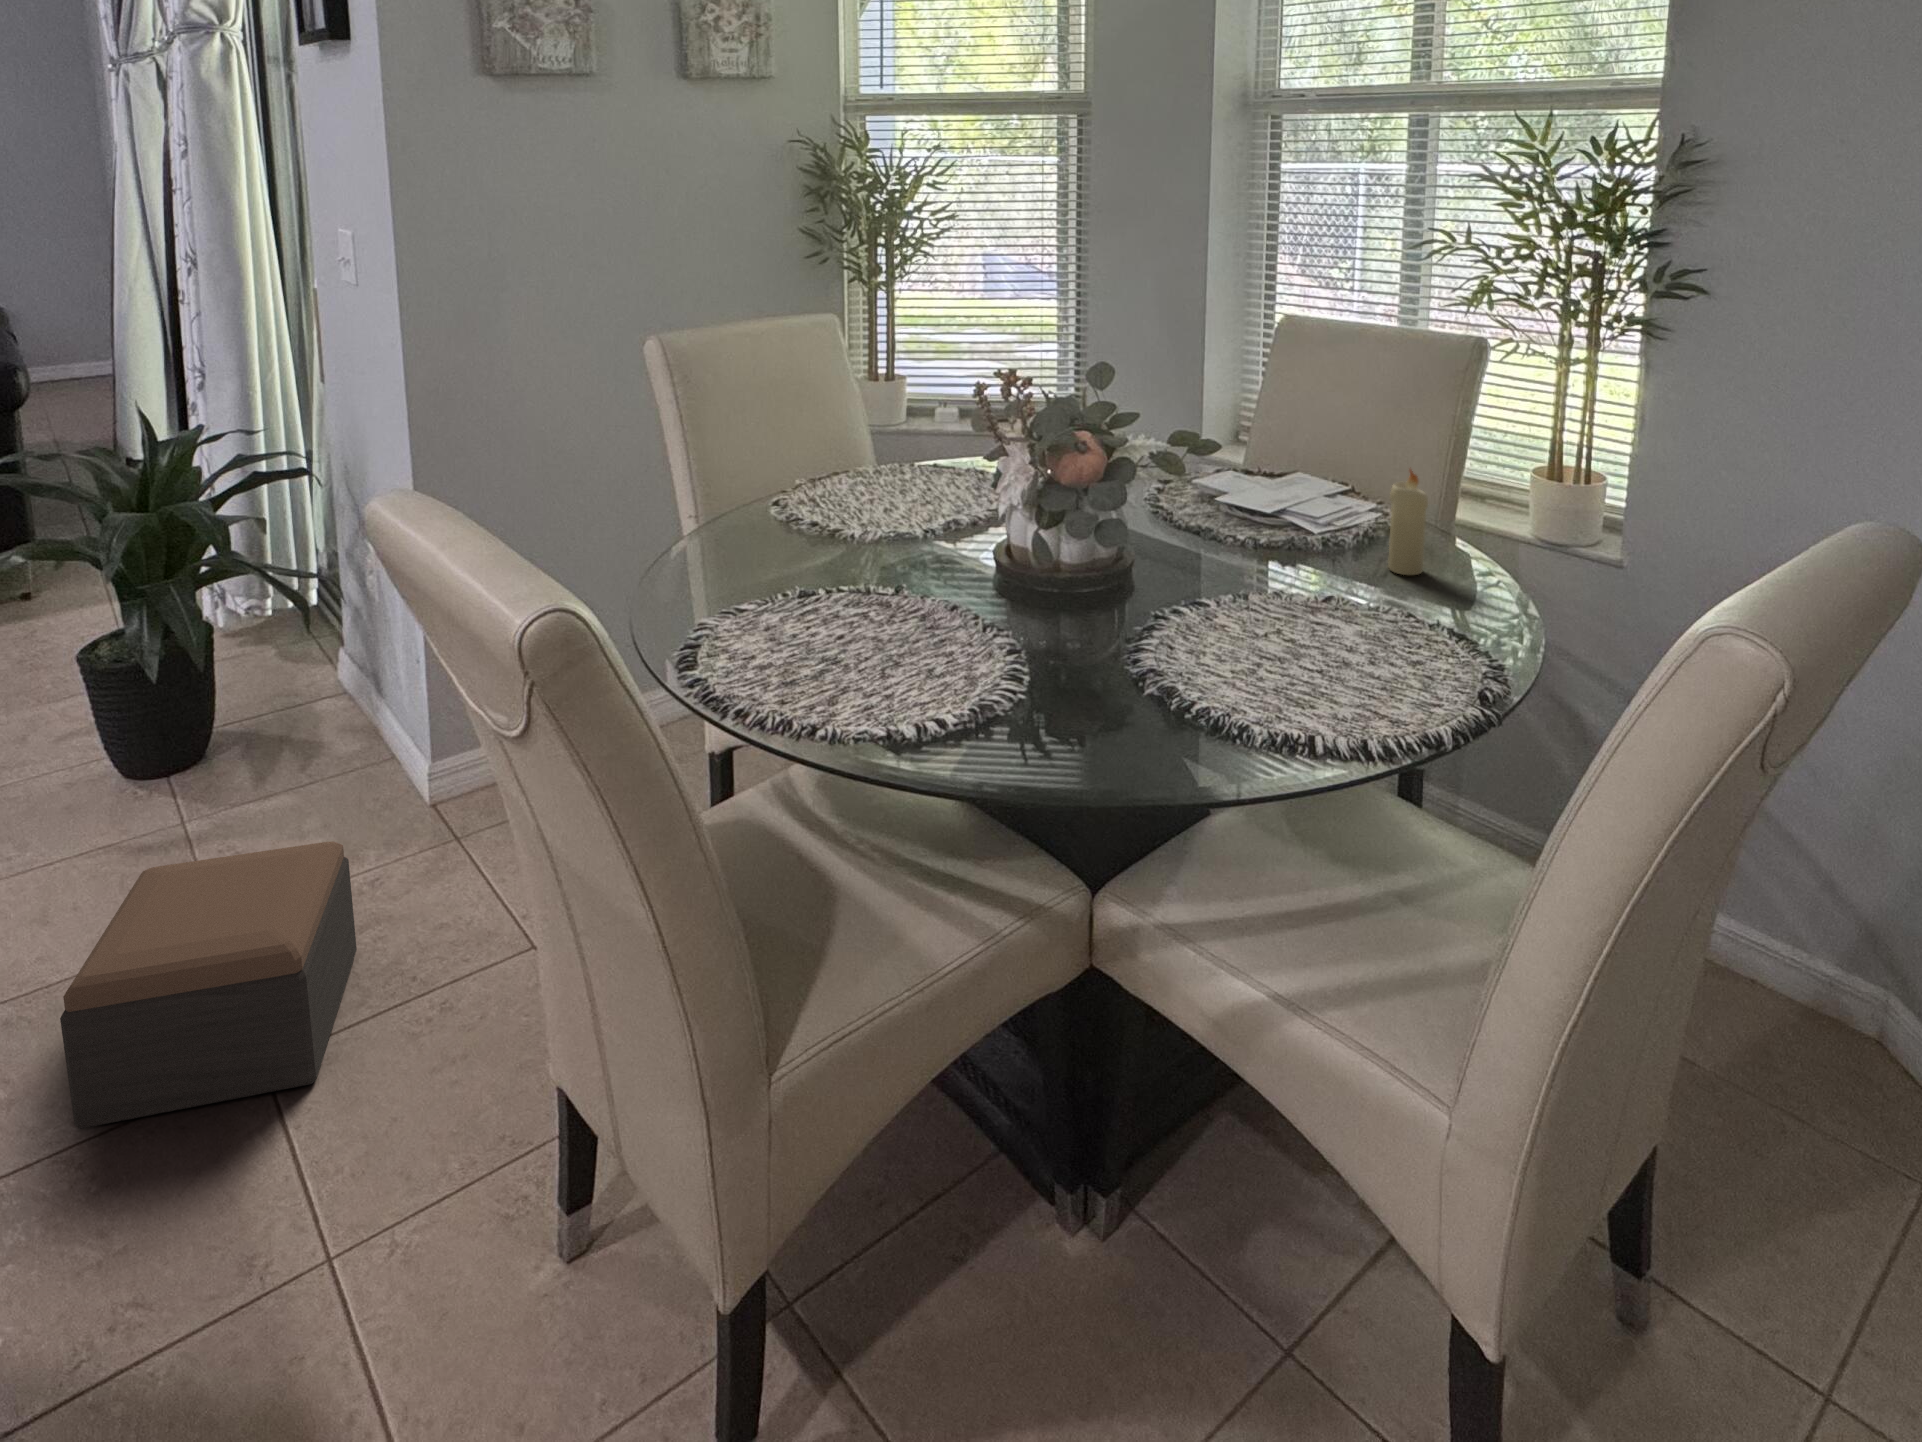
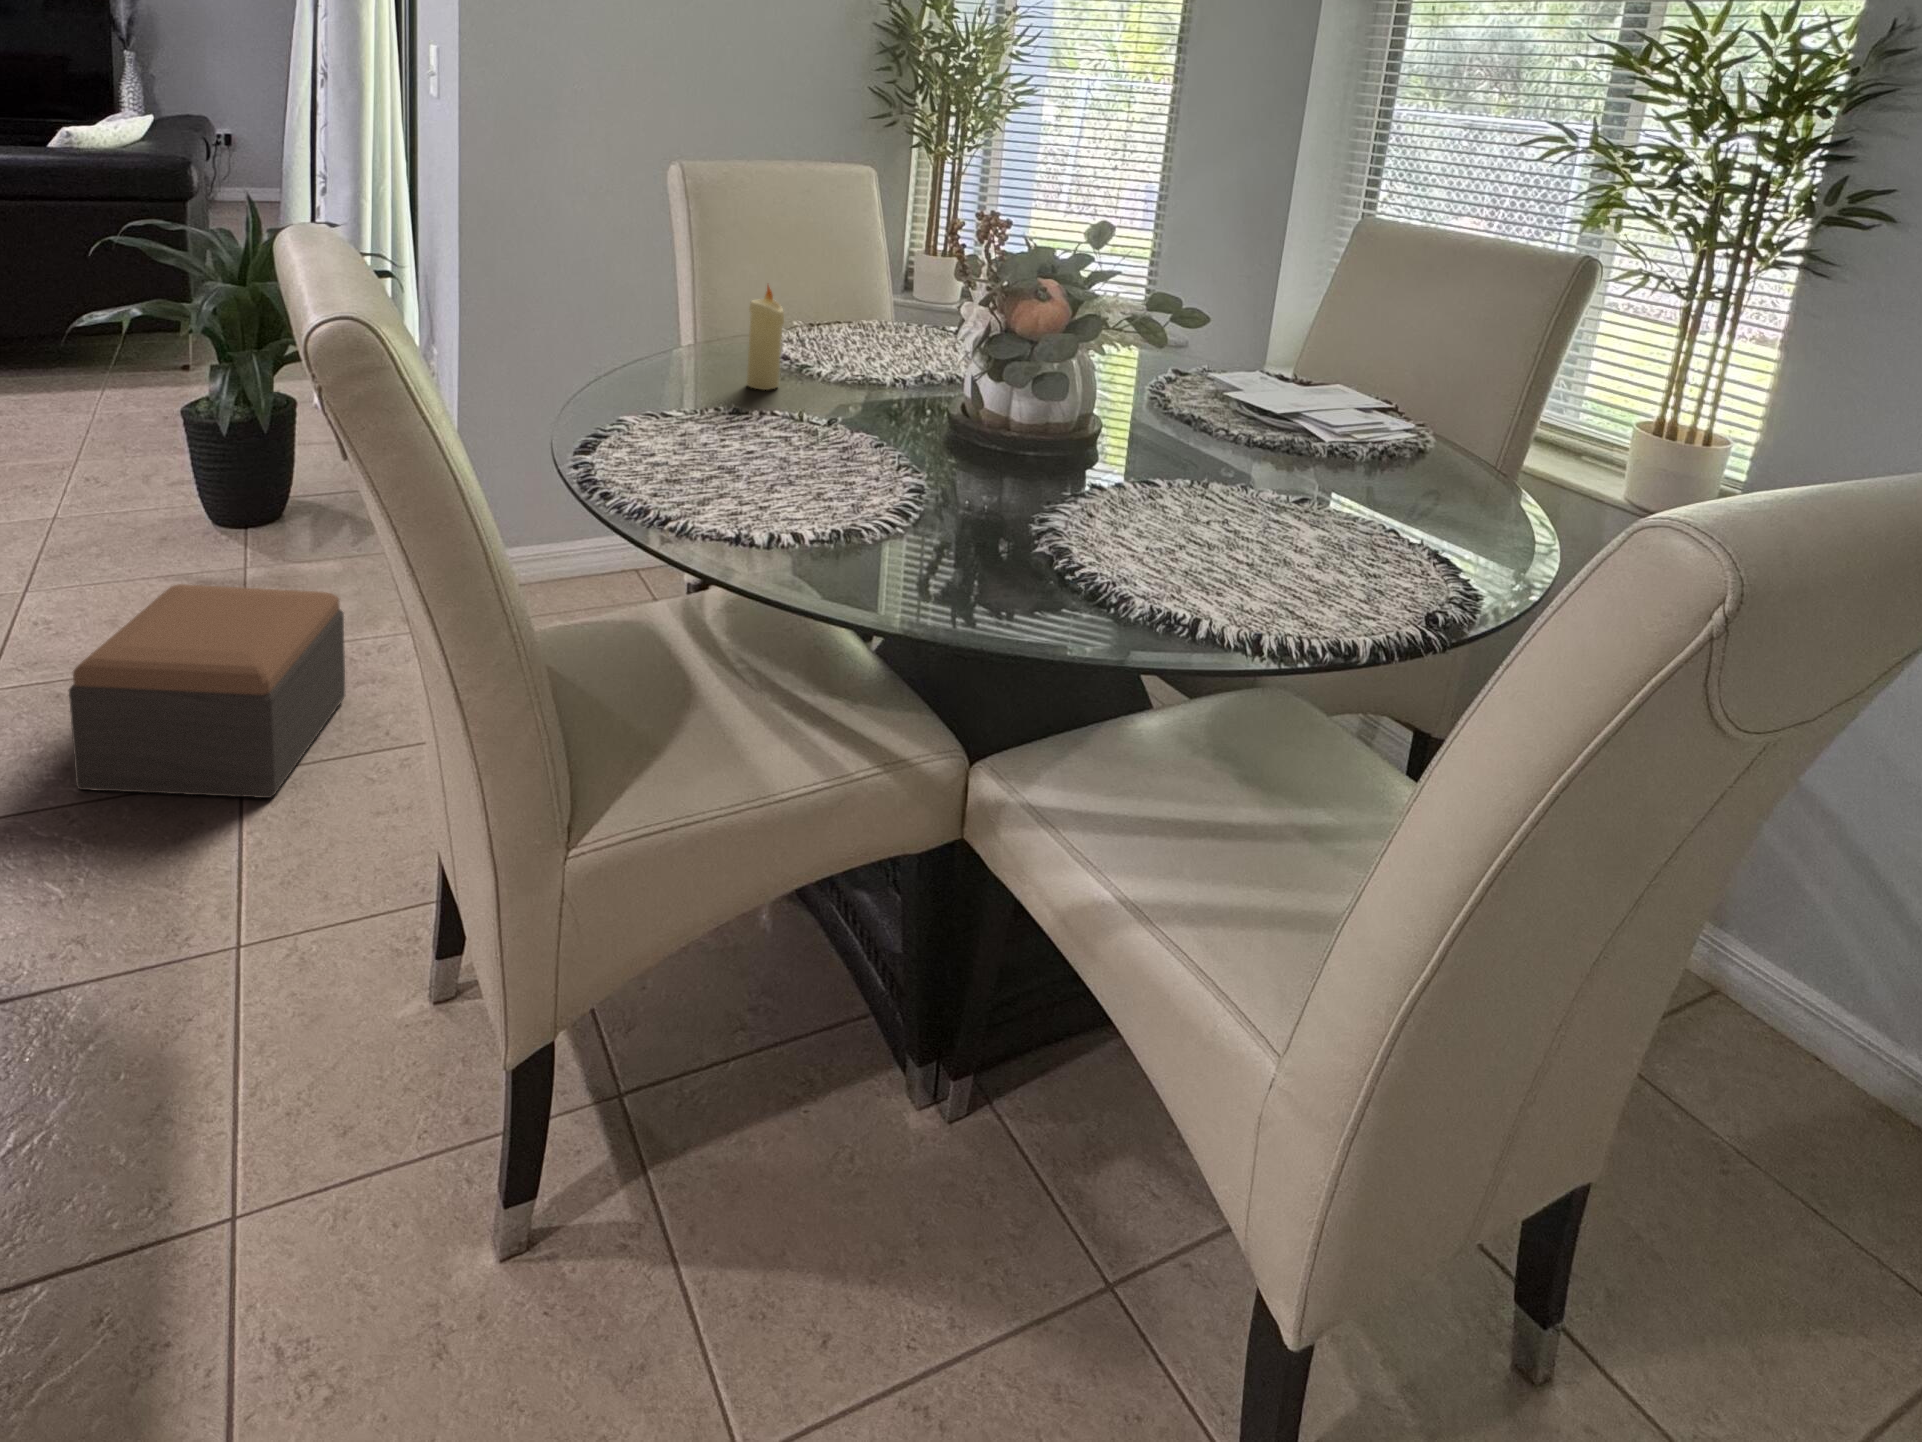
candle: present [1388,469,1428,575] -> present [747,286,784,390]

